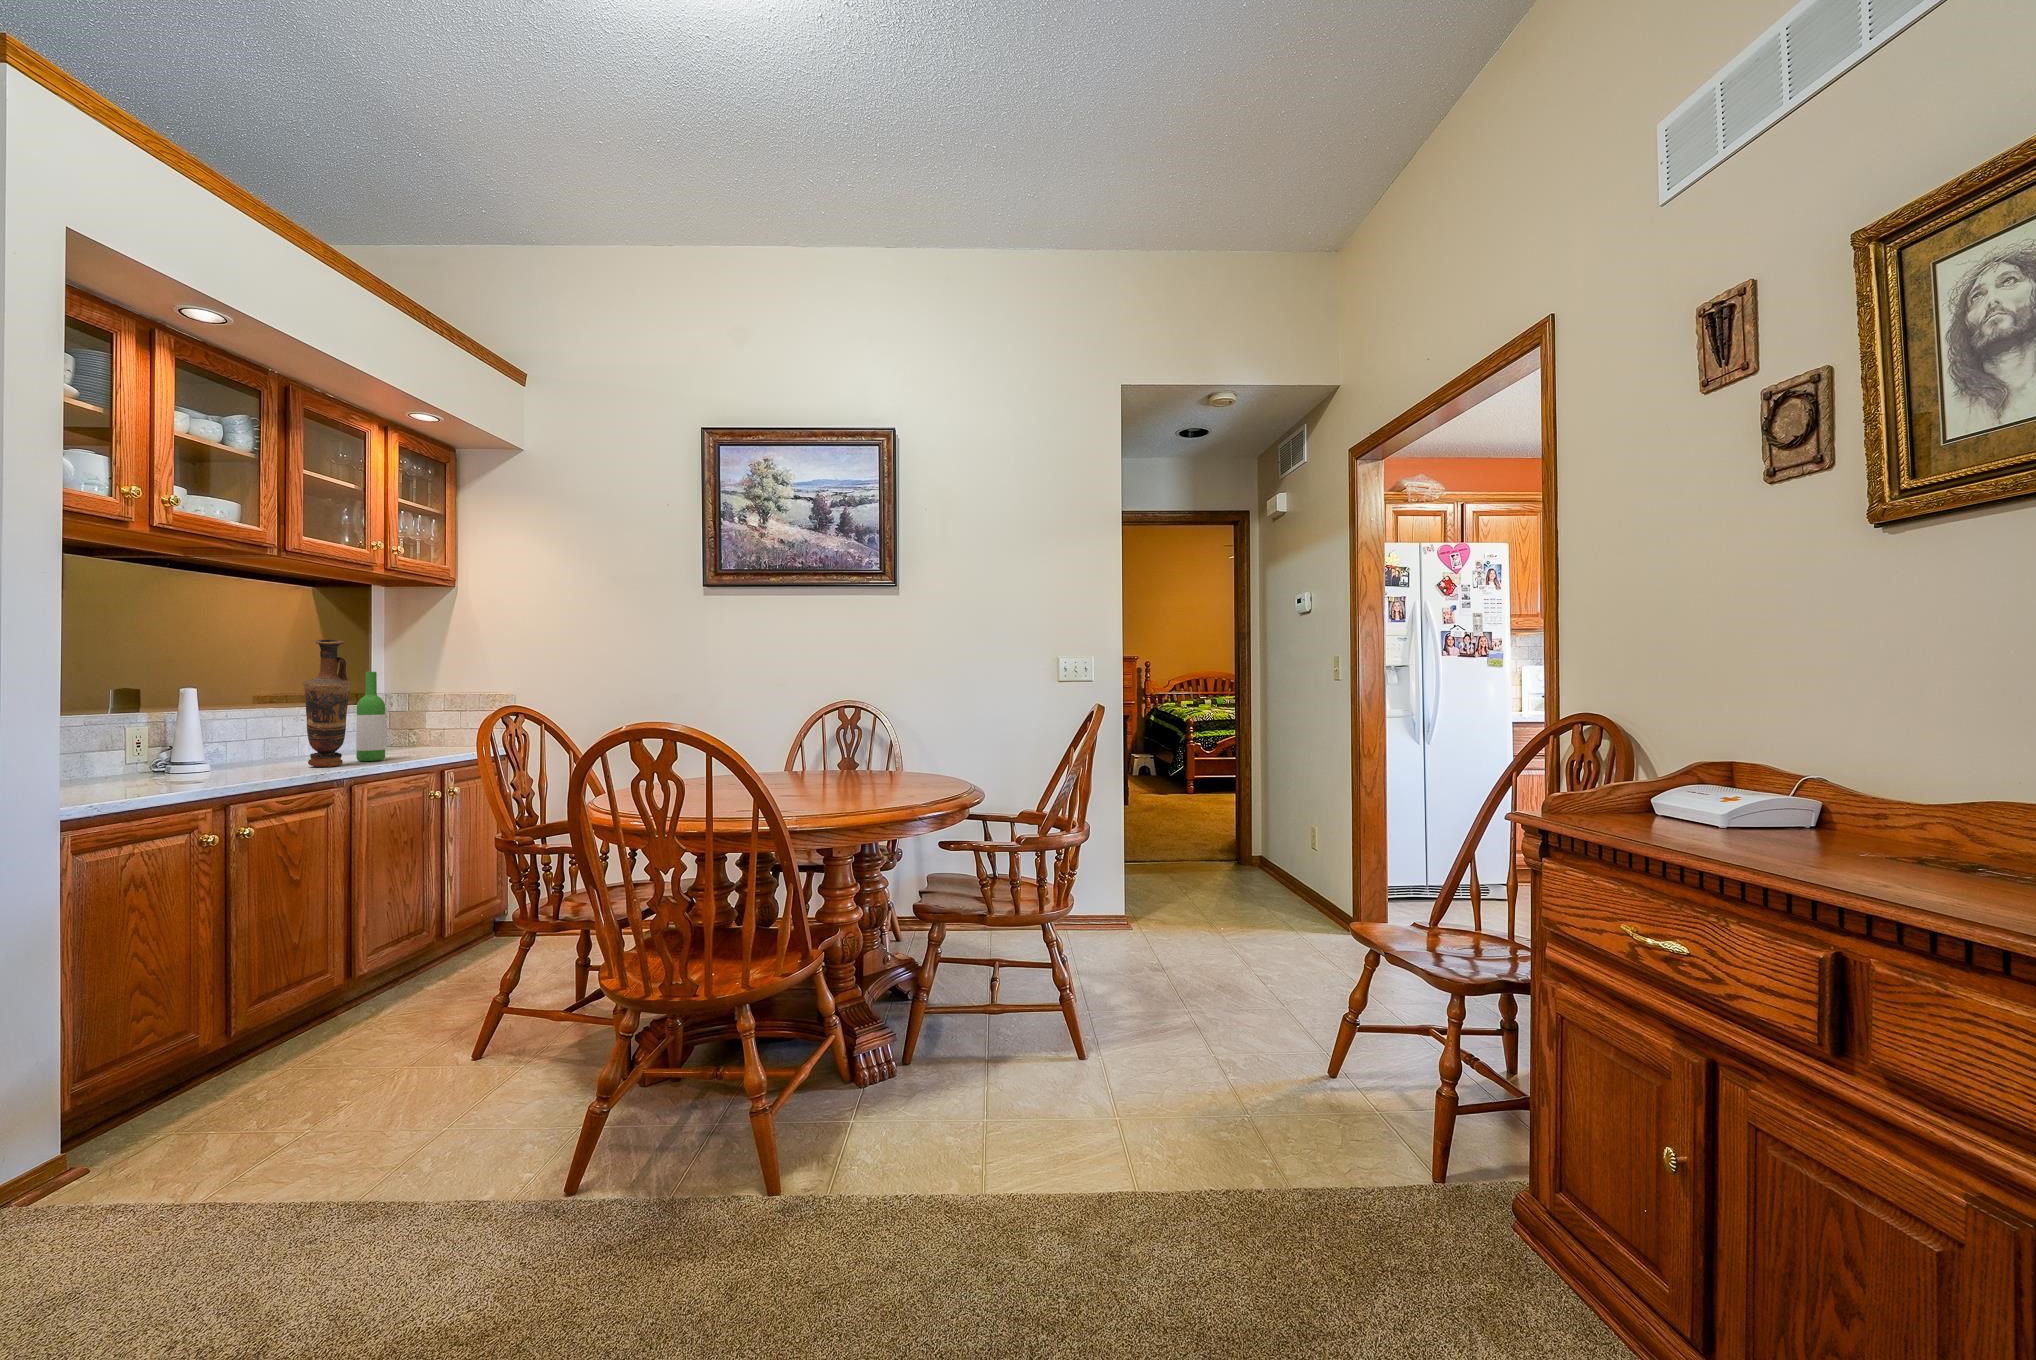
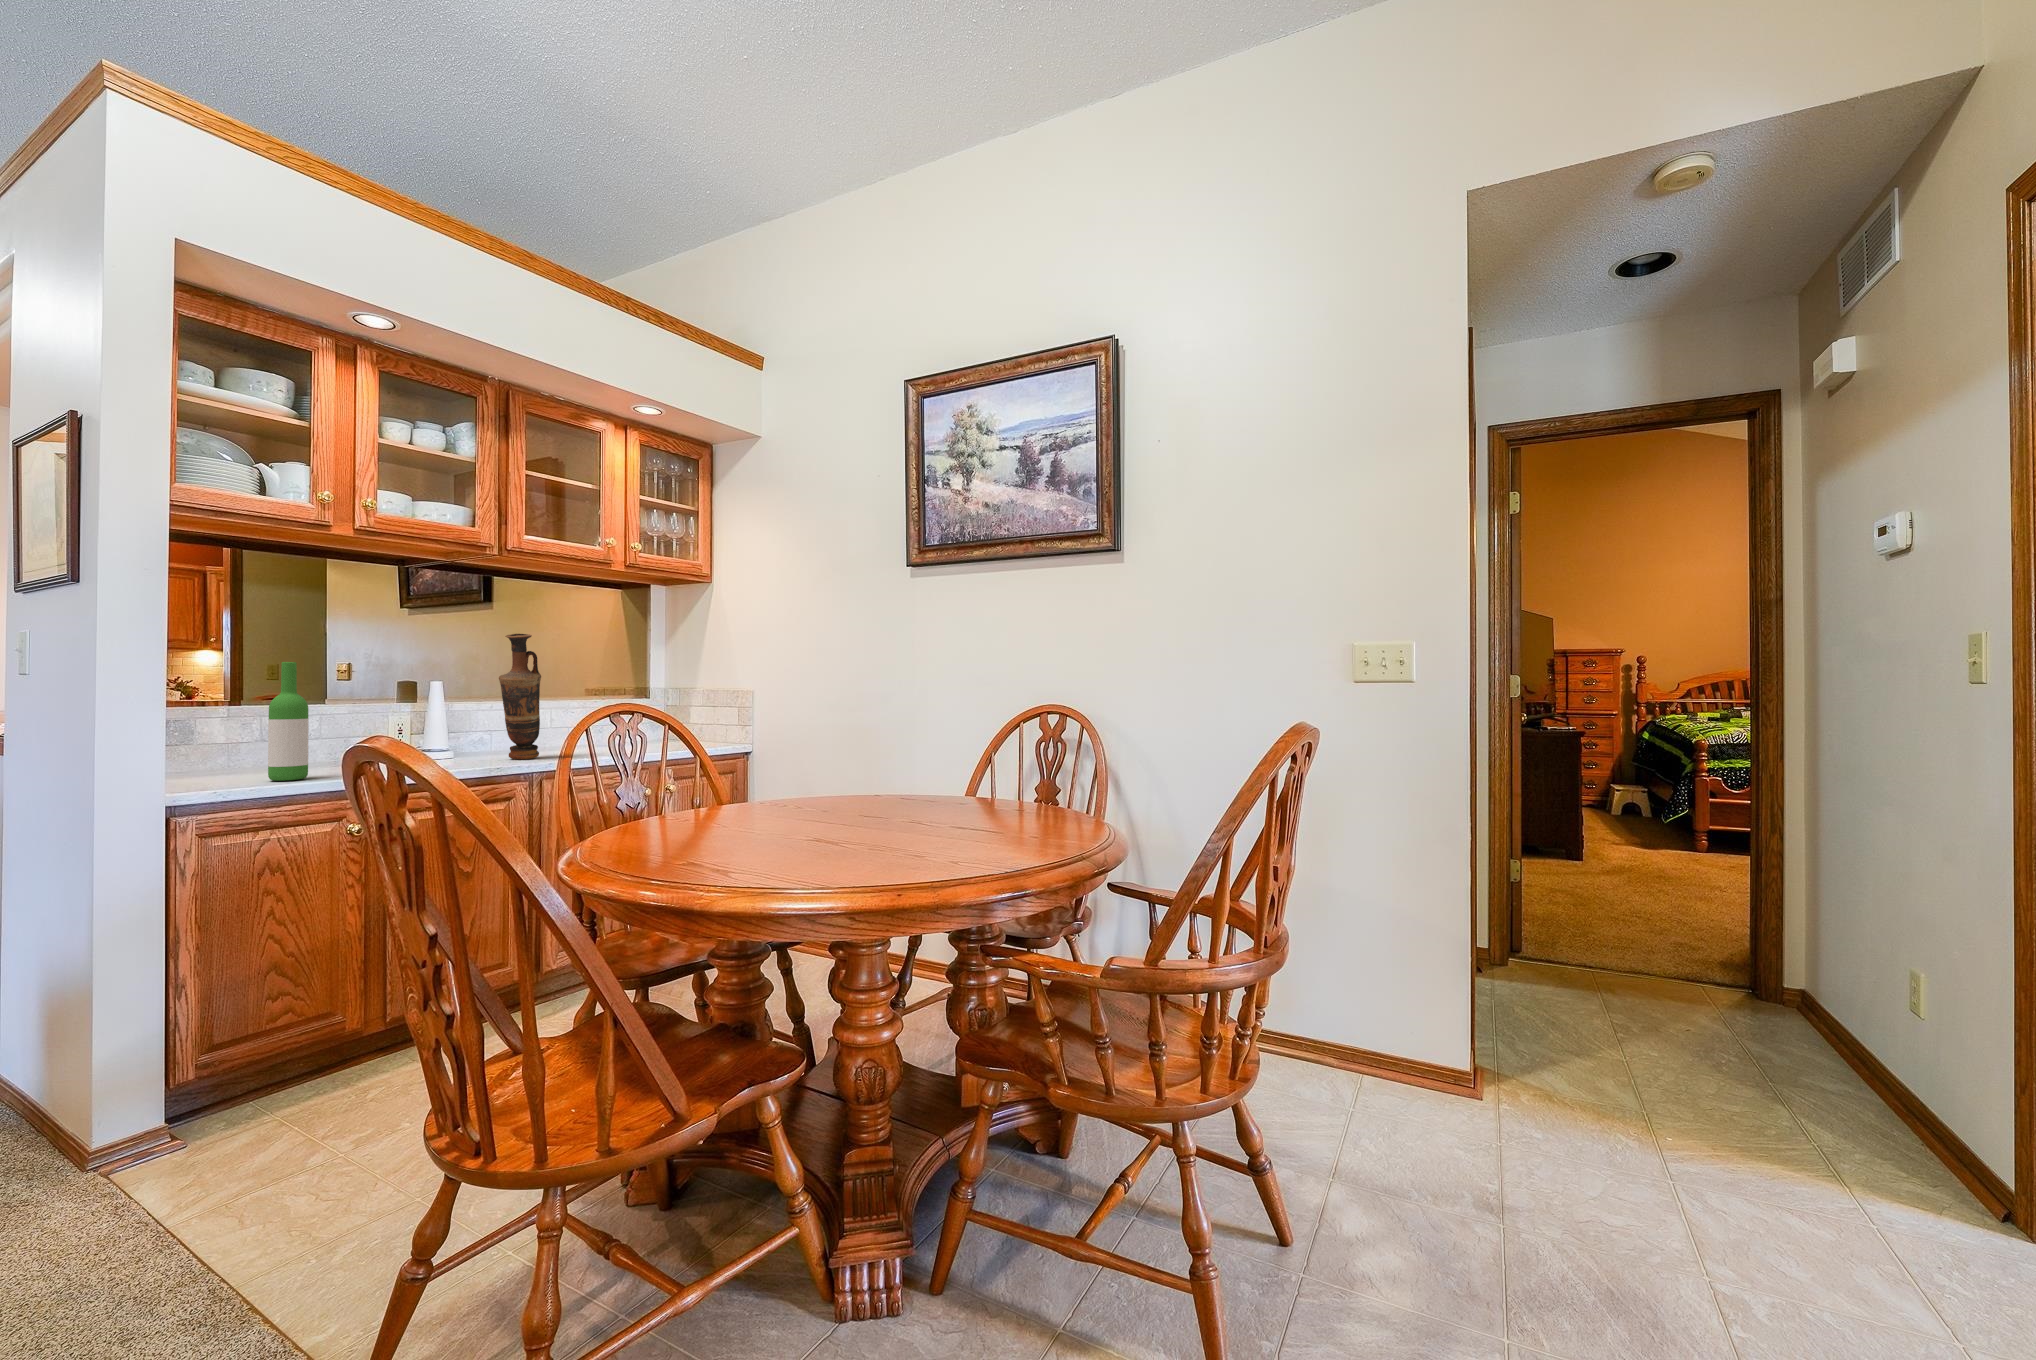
wine bottle: present [356,672,385,761] -> present [268,662,309,781]

